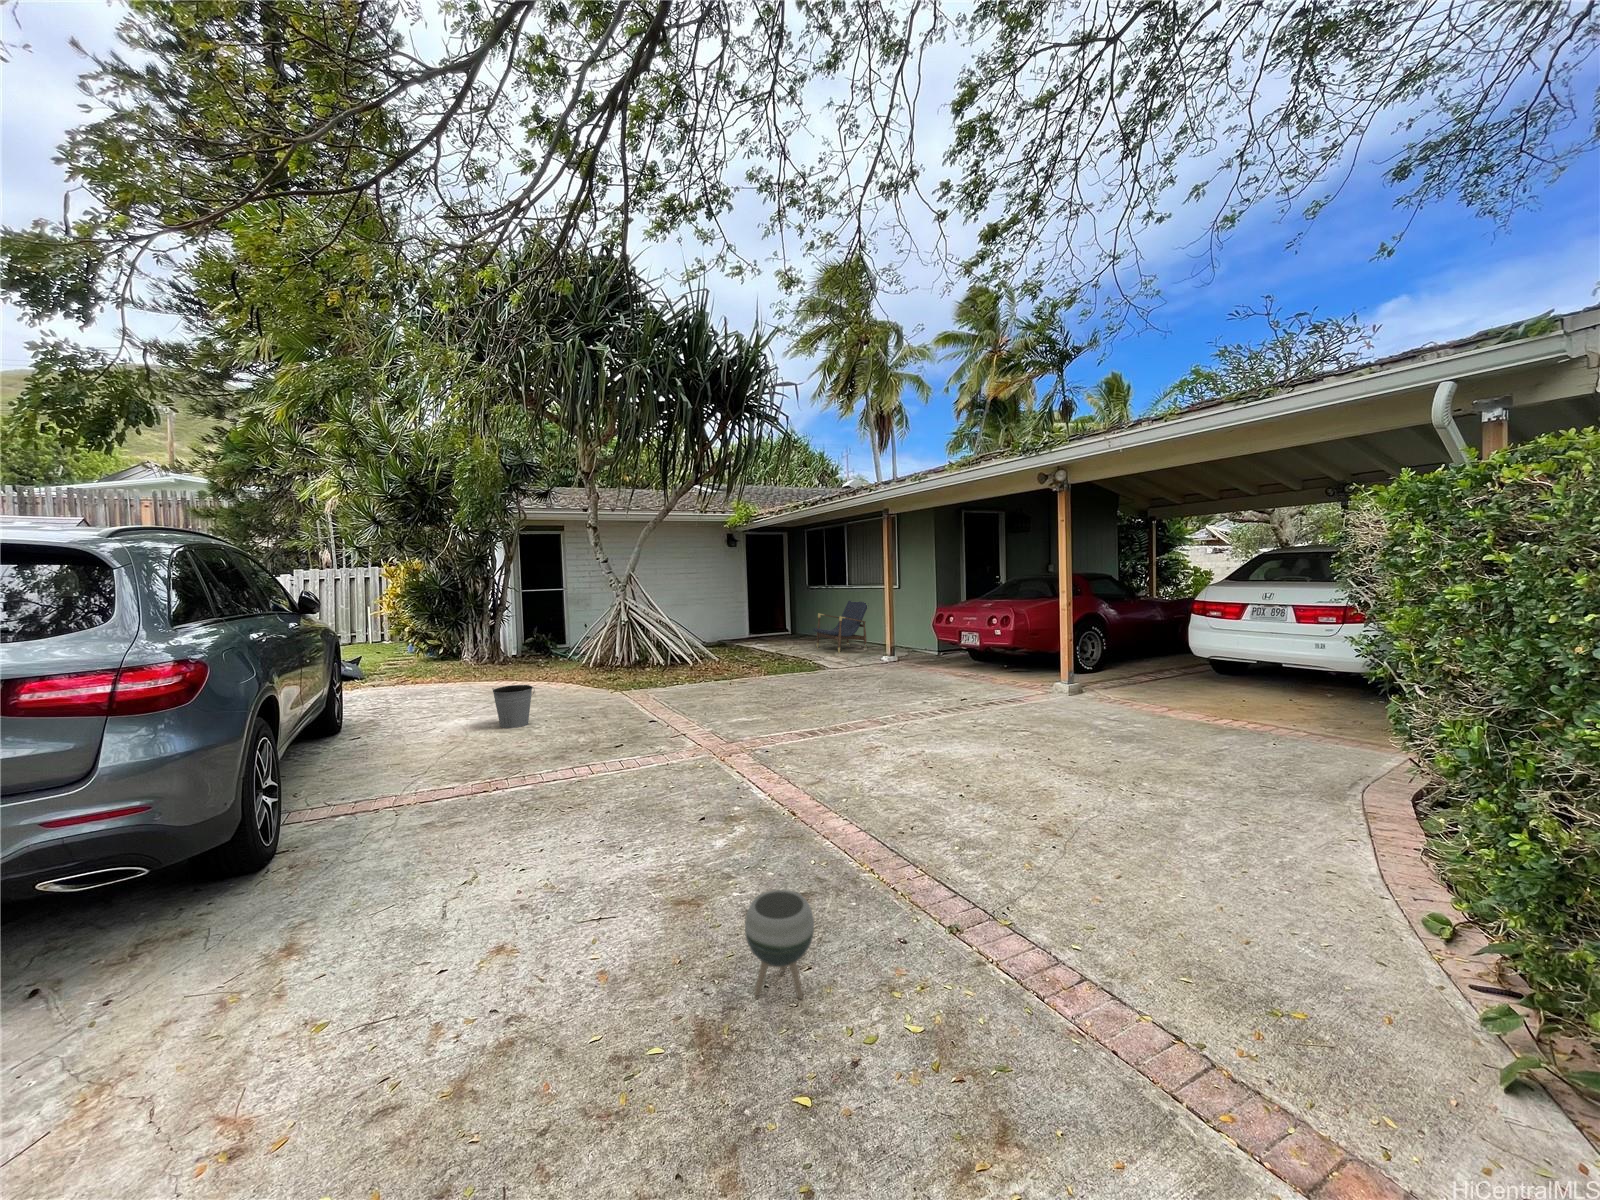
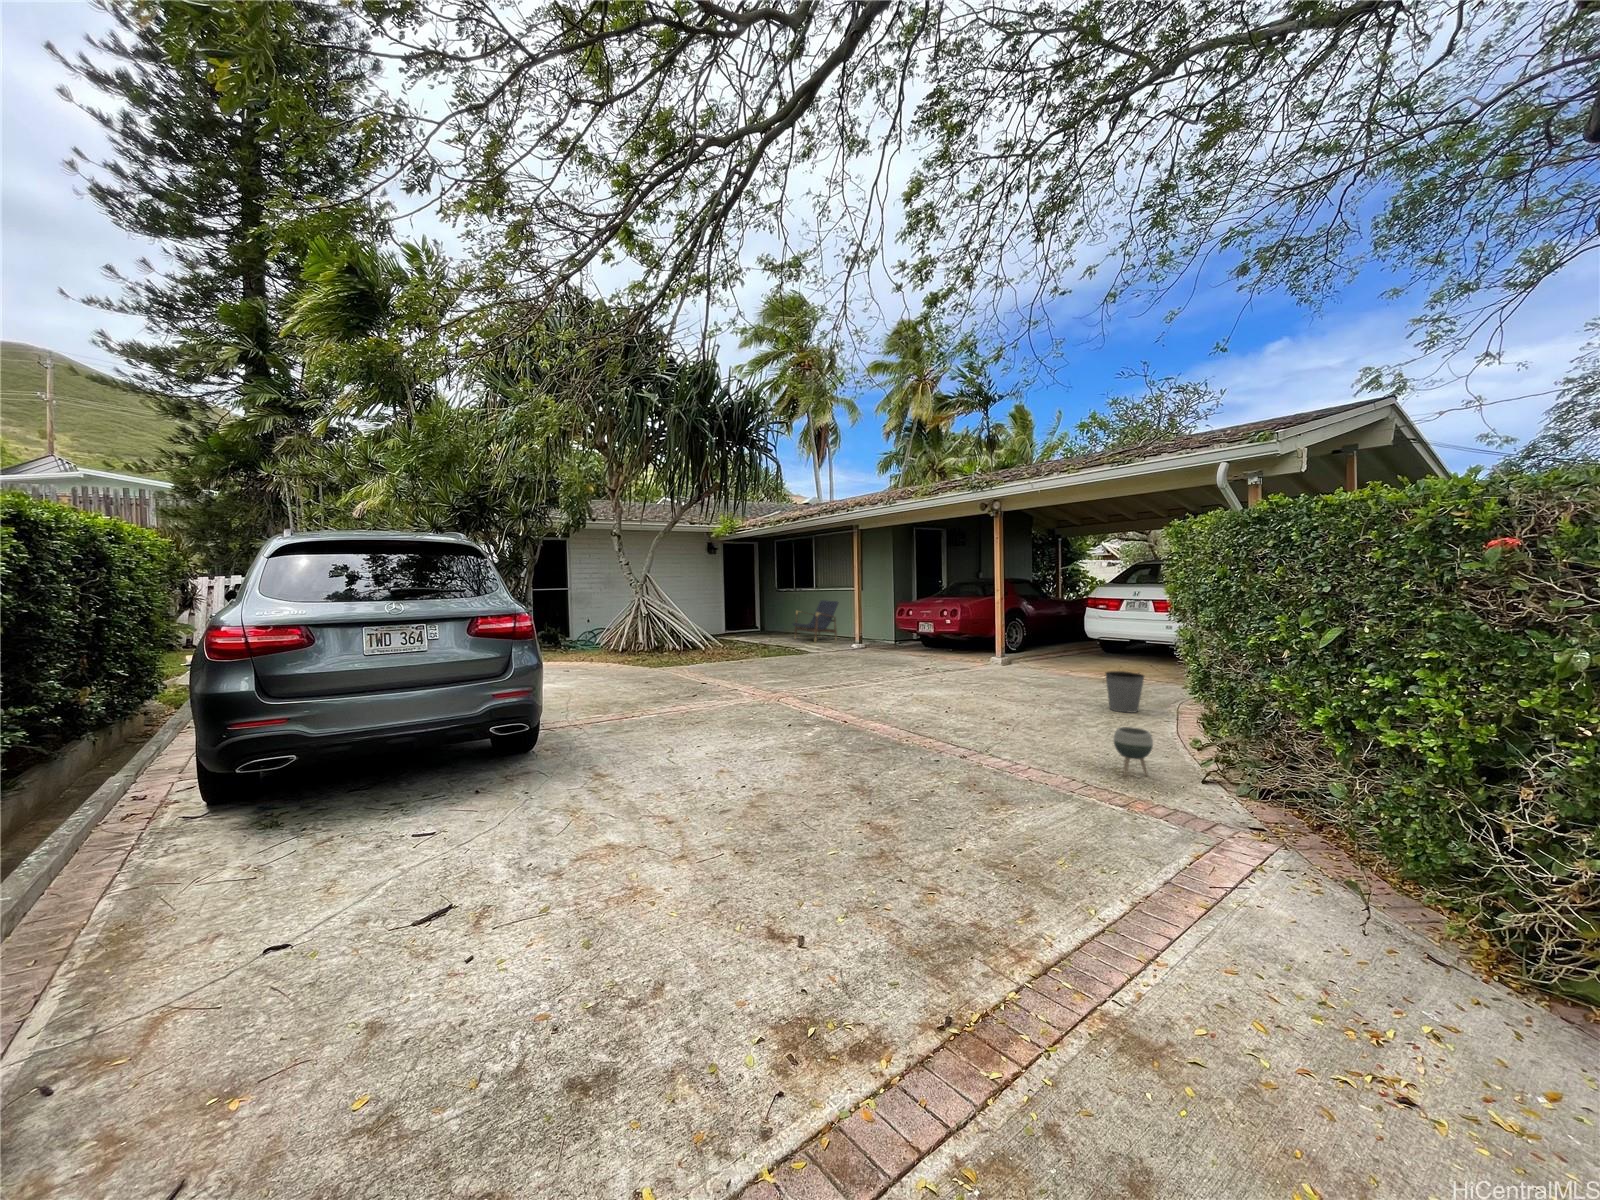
bucket: present [493,685,534,728] -> present [1105,671,1144,713]
planter: present [745,890,814,999] -> present [1113,727,1153,776]

